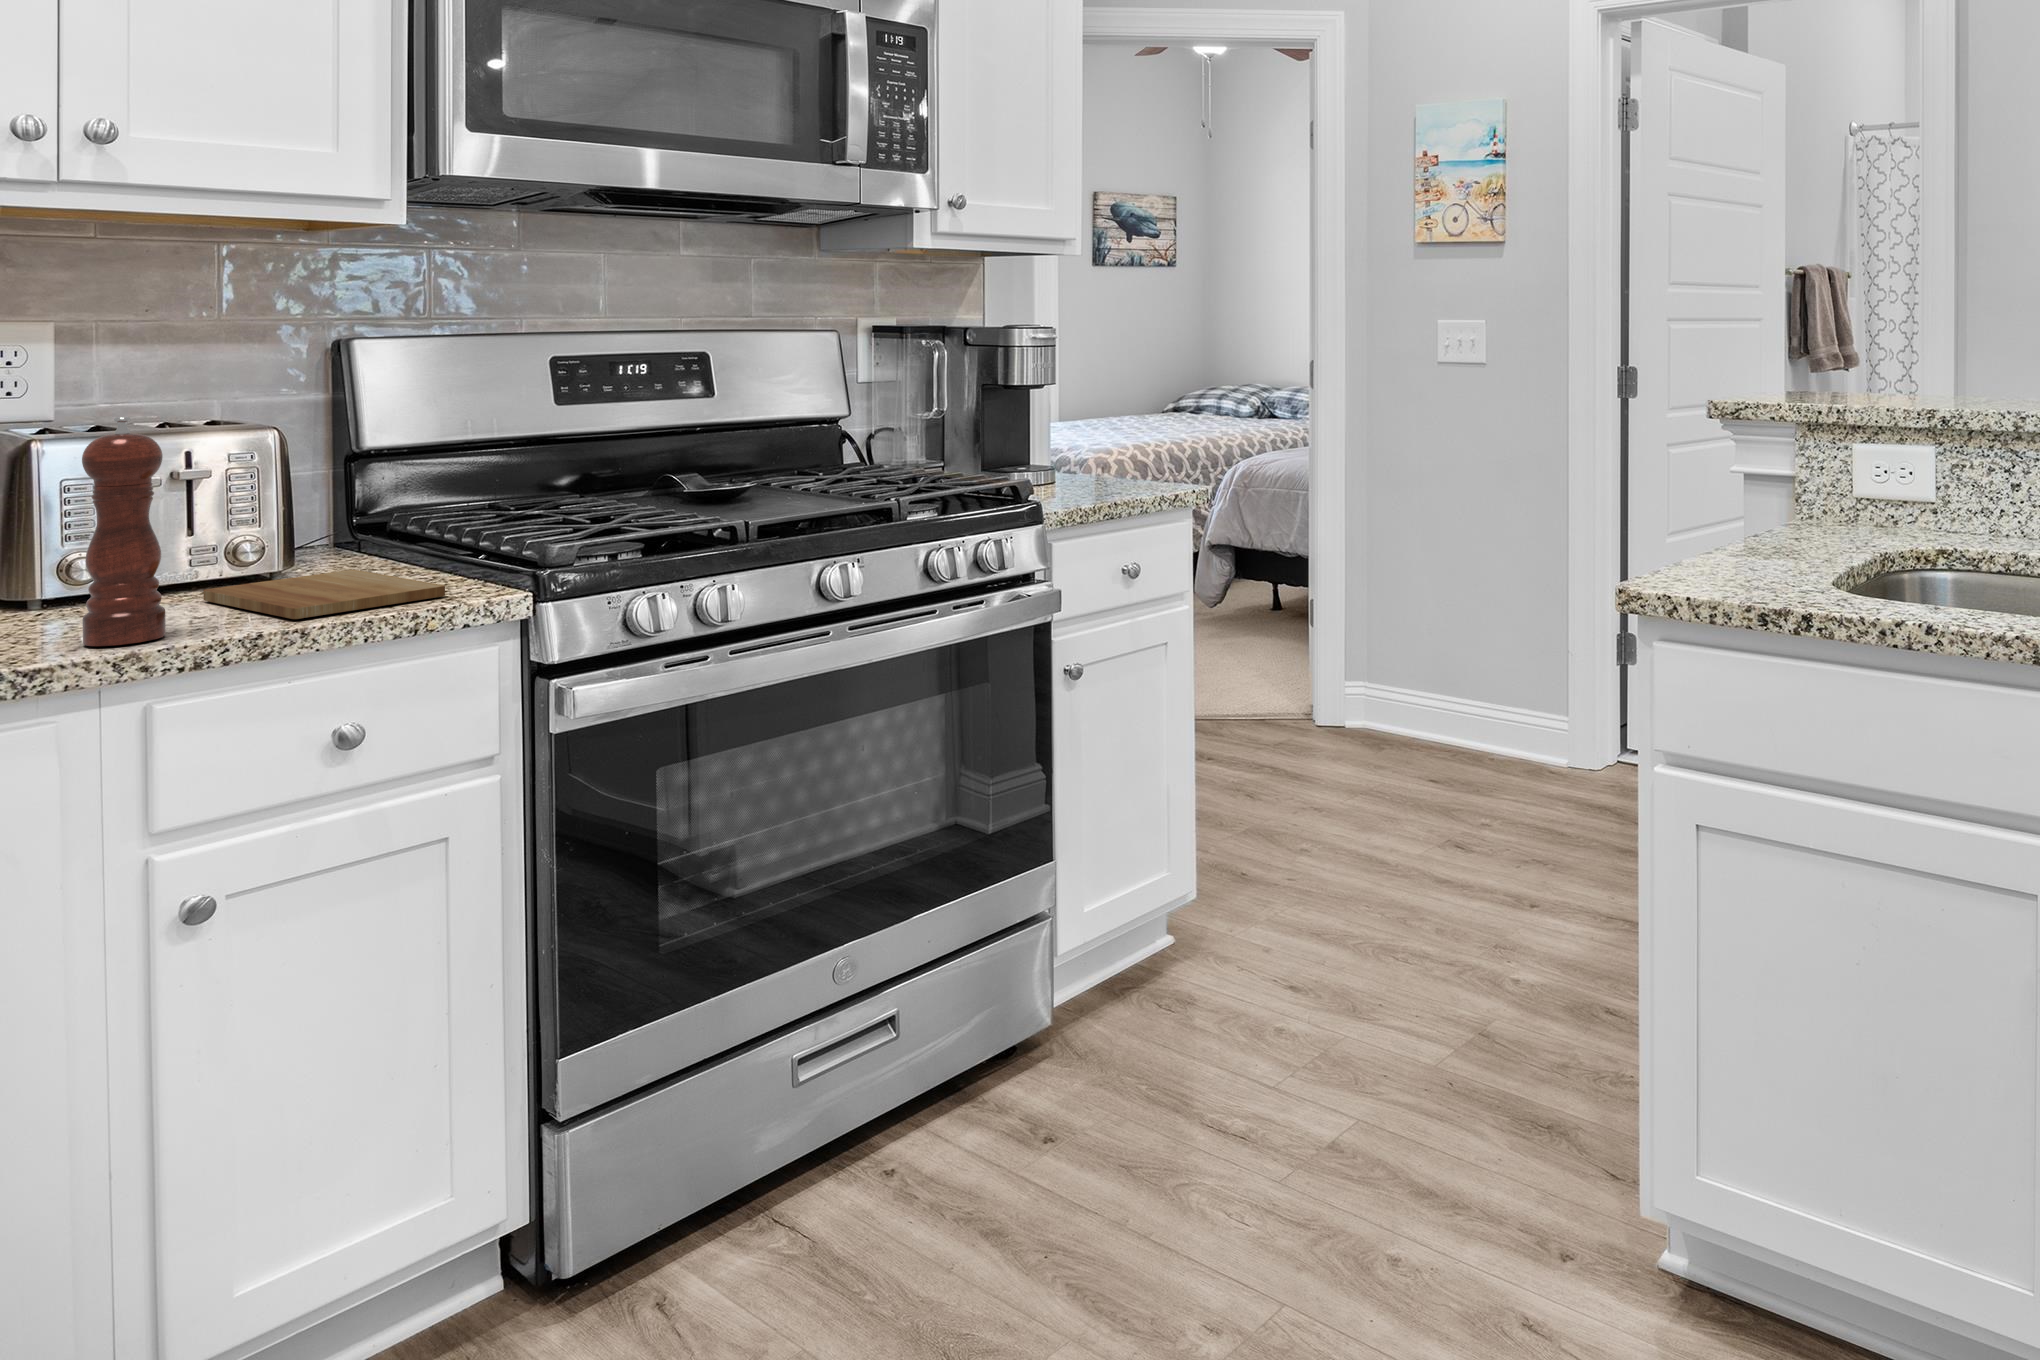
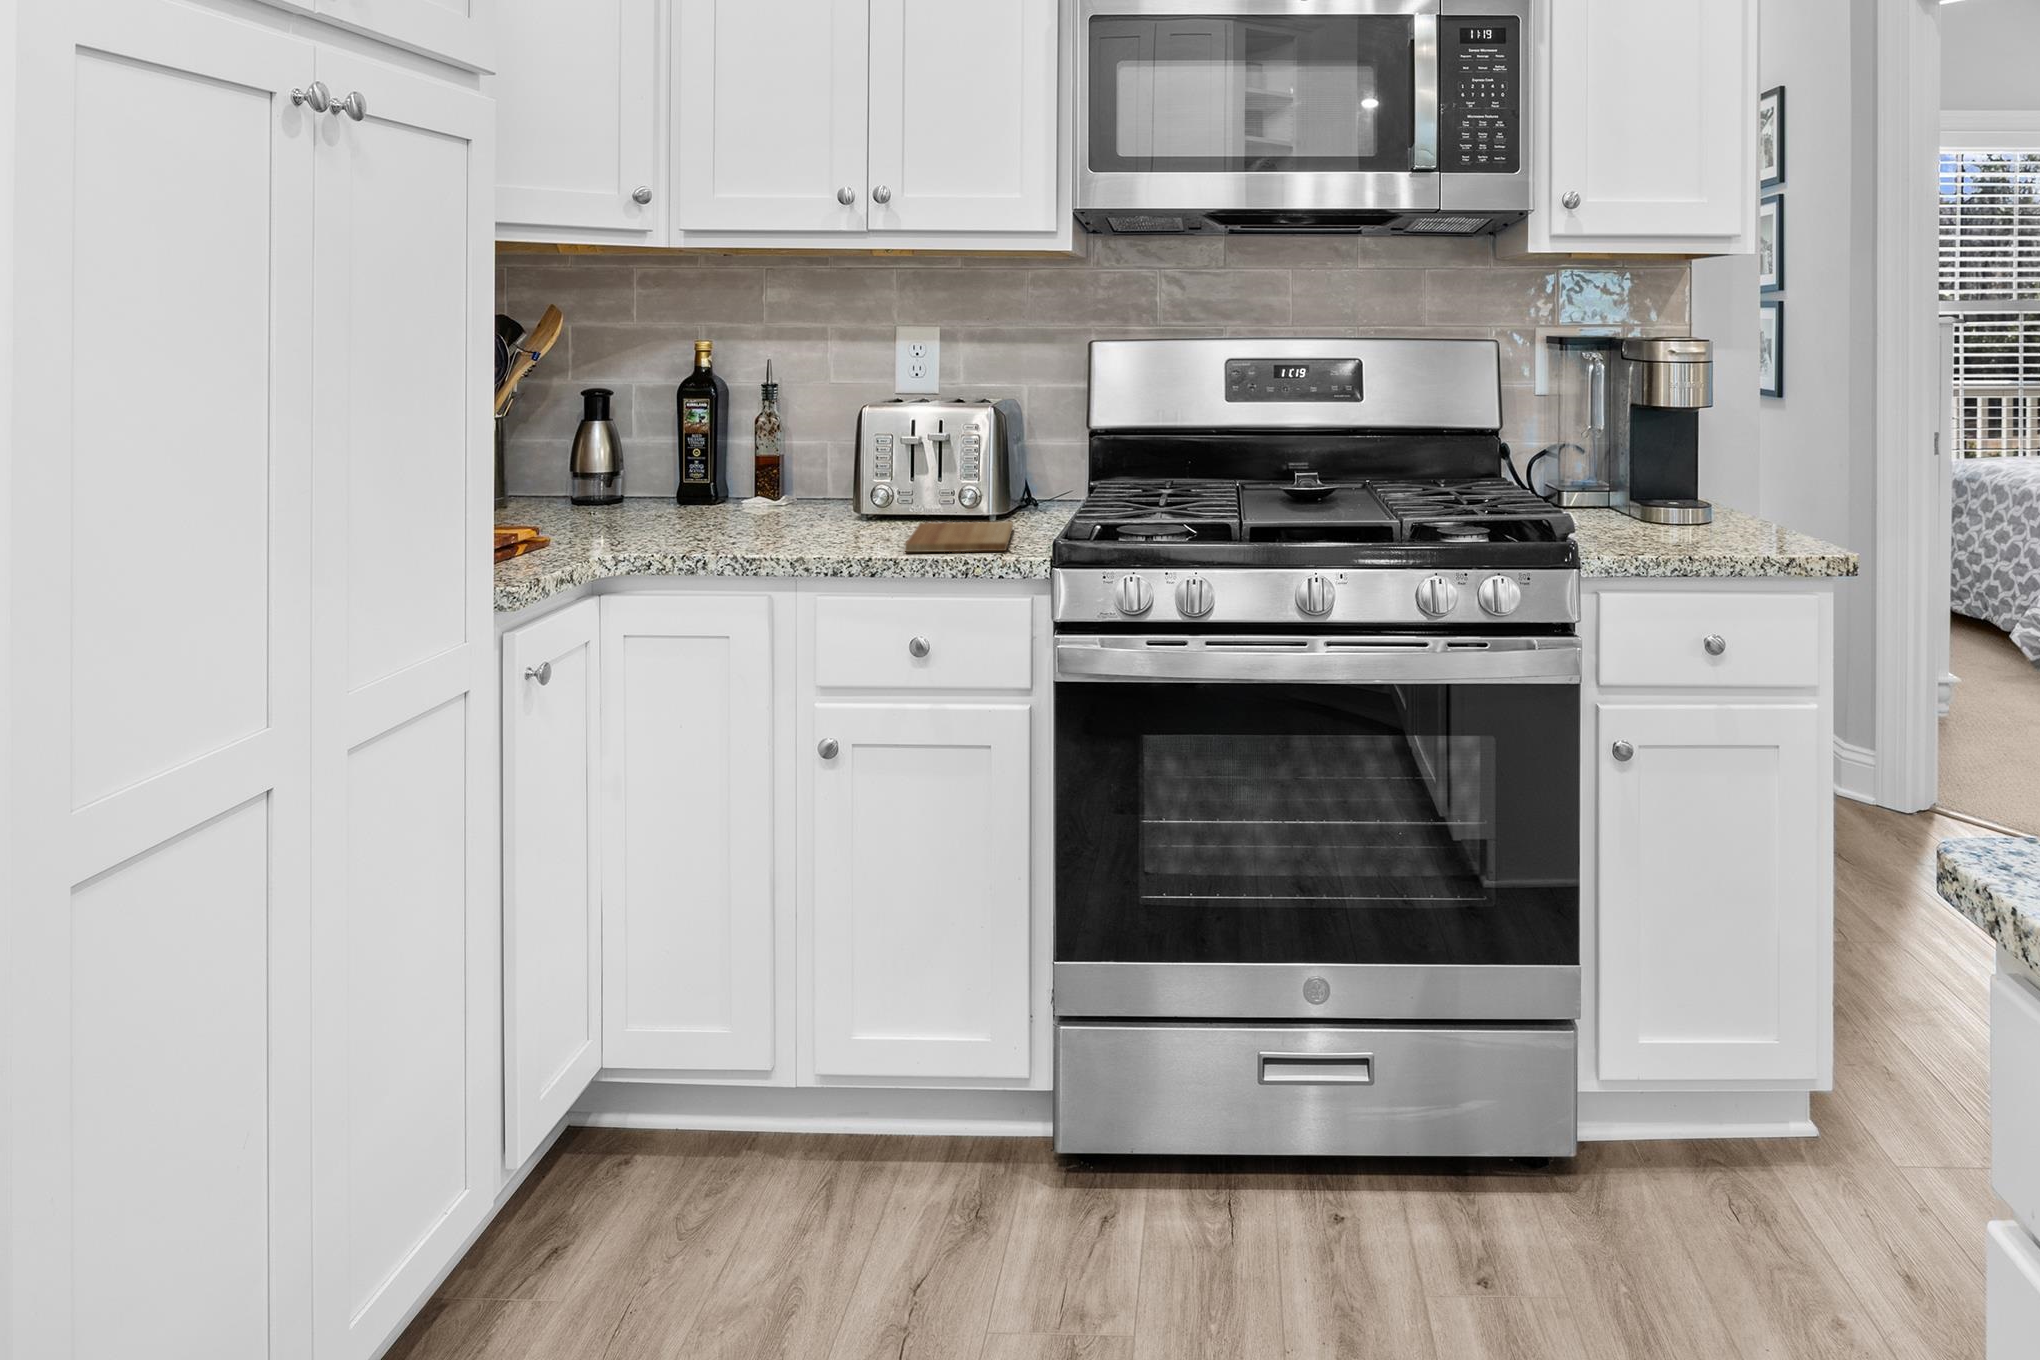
pepper mill: present [82,417,166,646] -> none [802,395,844,553]

